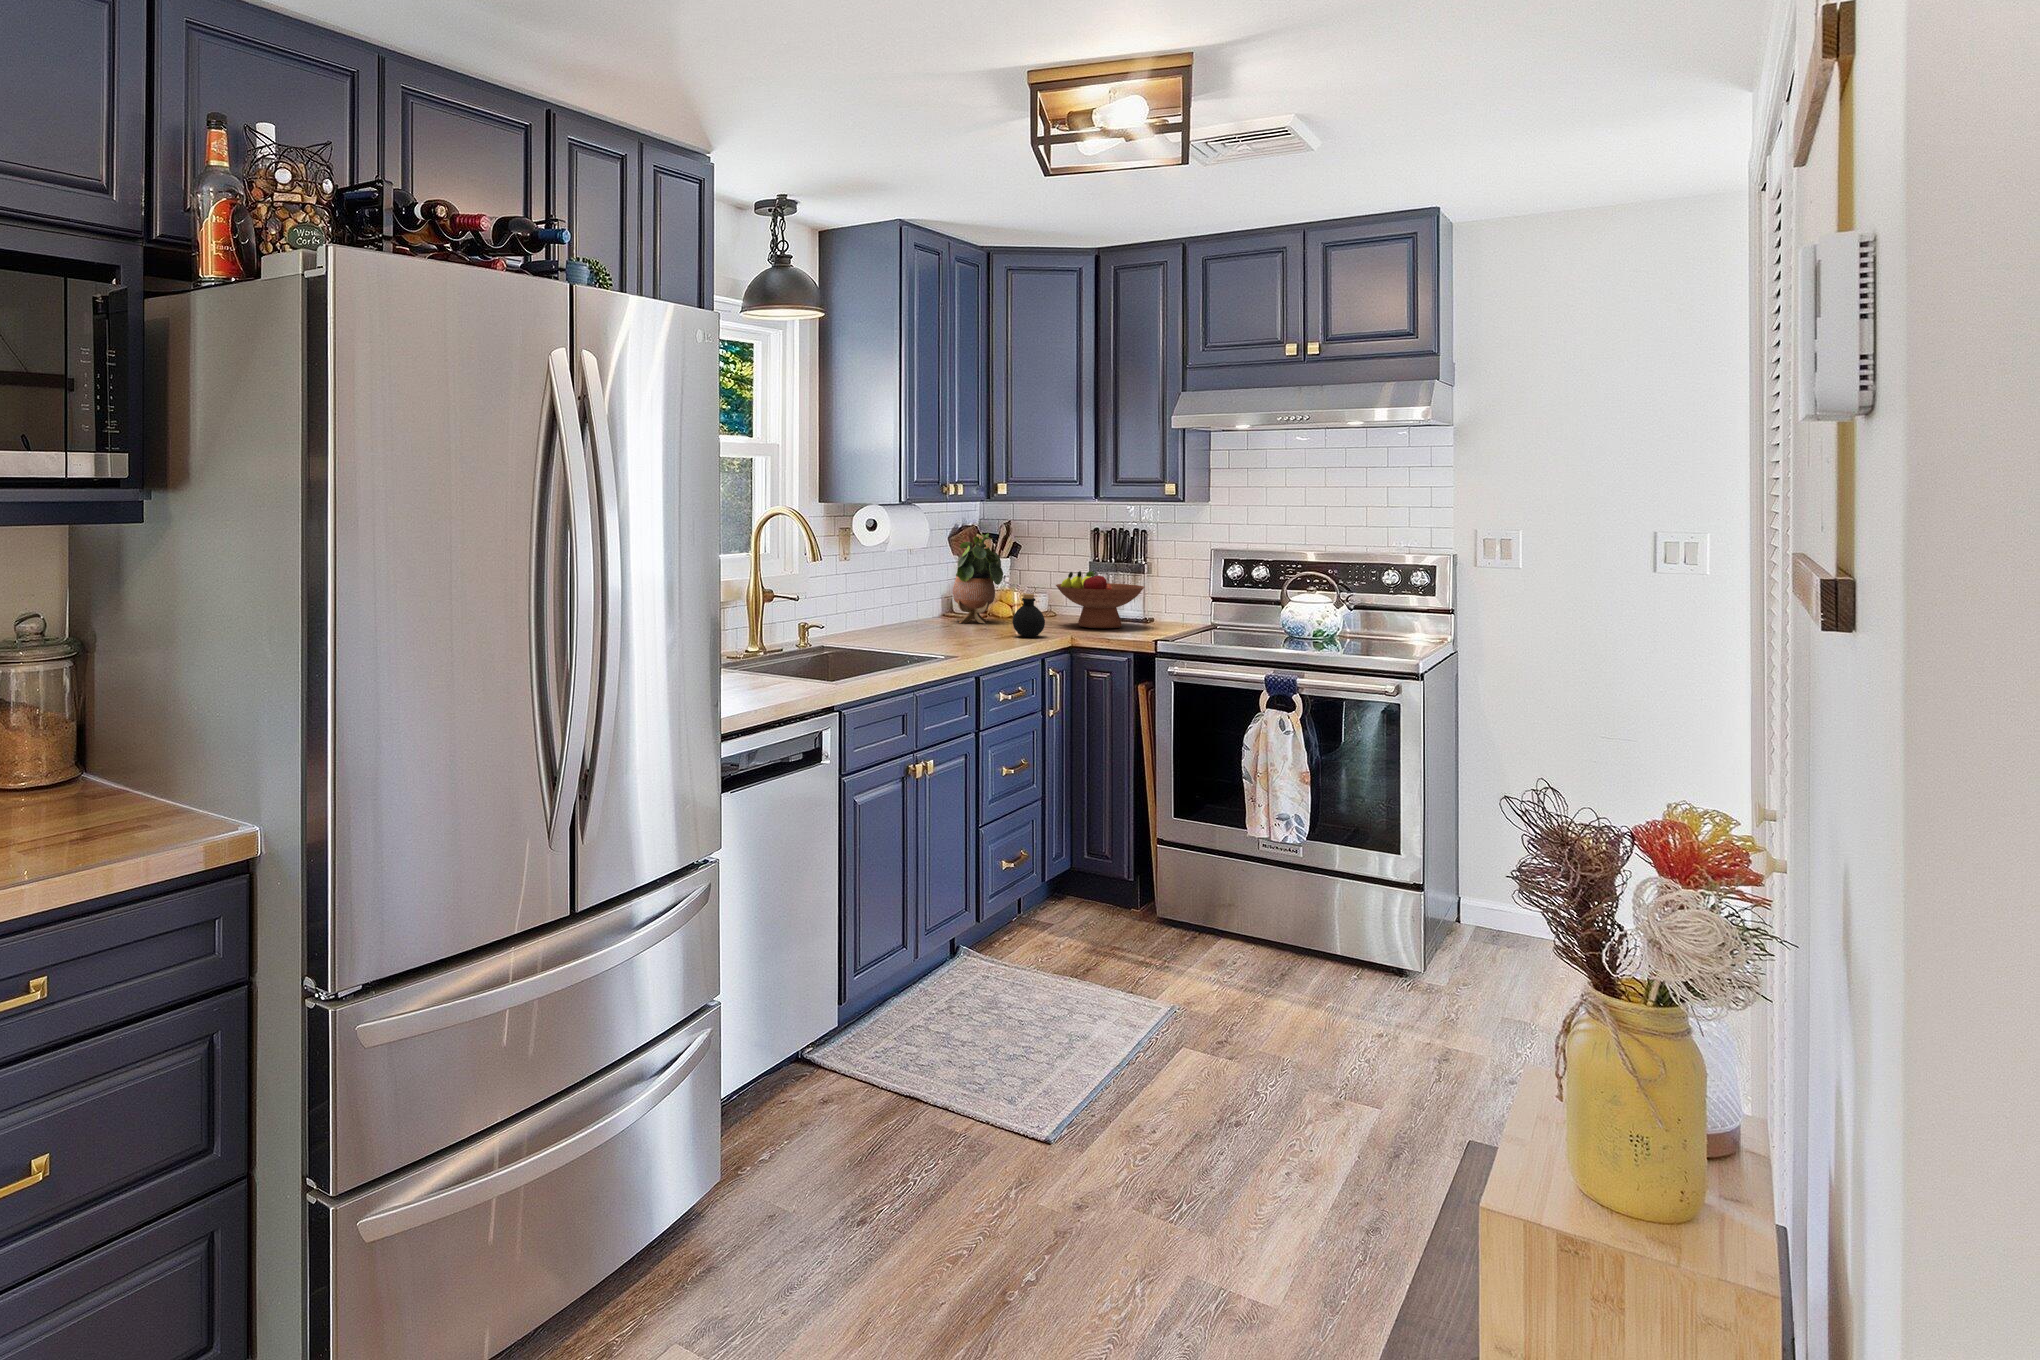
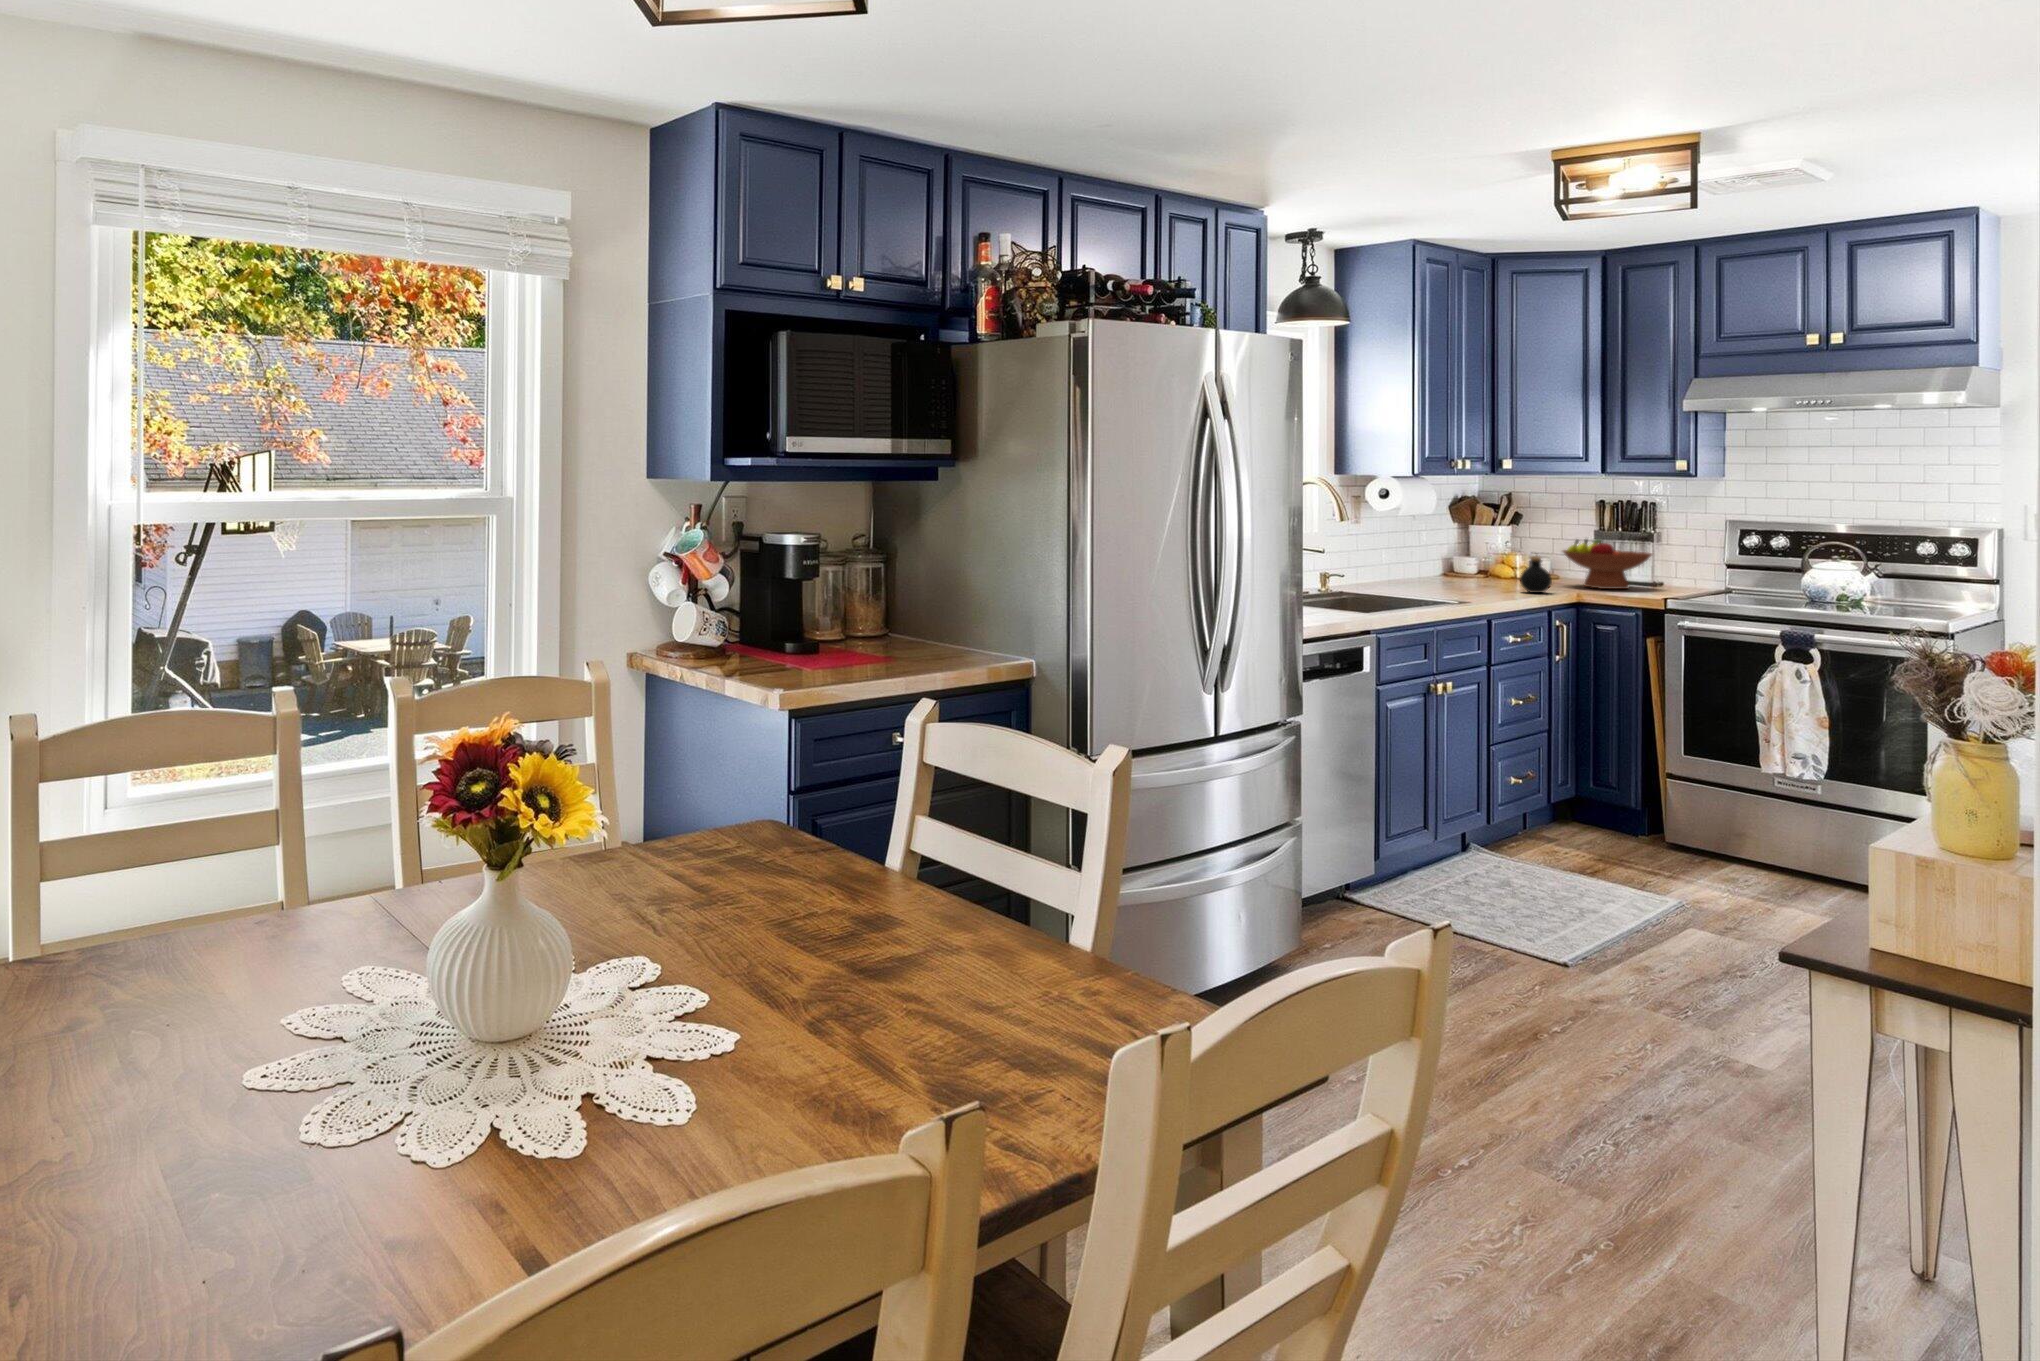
potted plant: present [953,533,1003,623] -> none [1456,504,1507,583]

